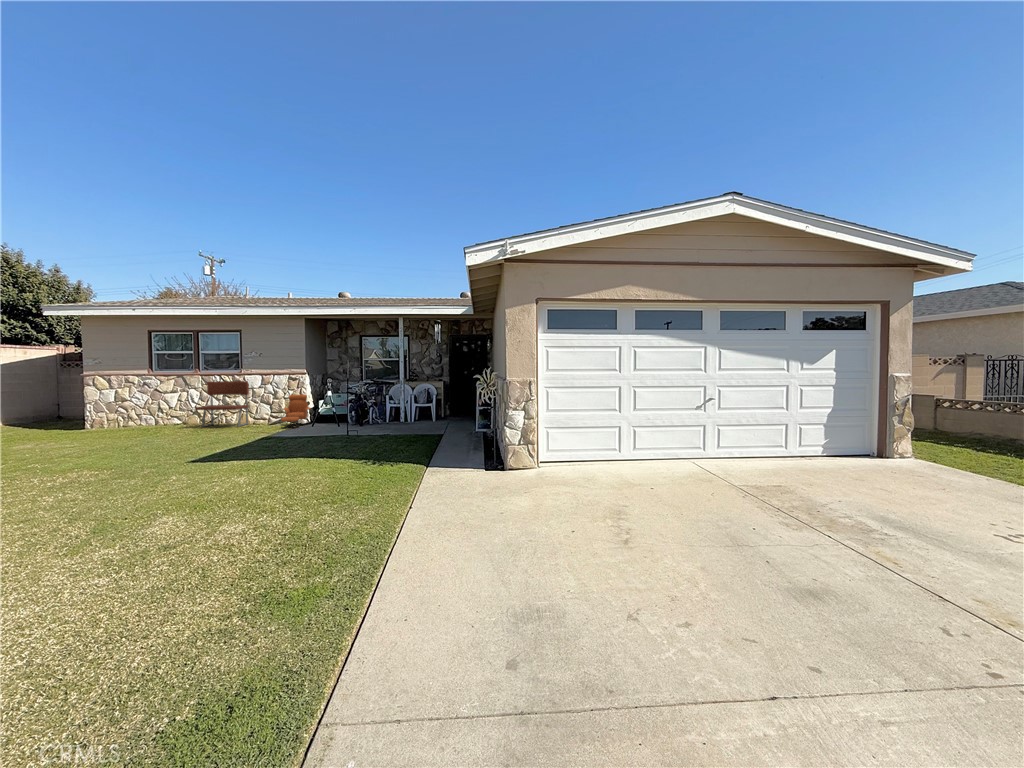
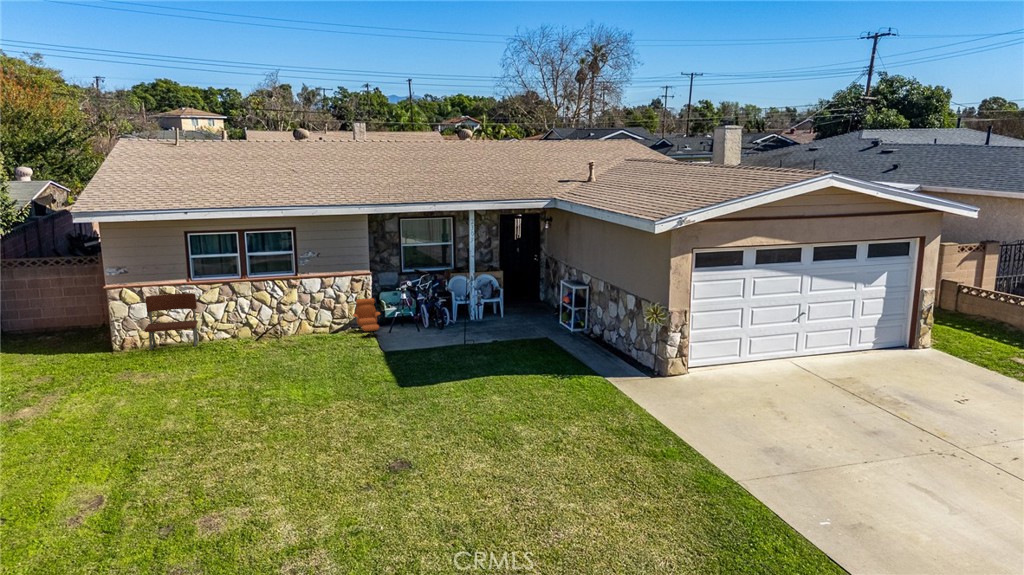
bench: present [195,381,249,427] -> present [144,293,198,350]

